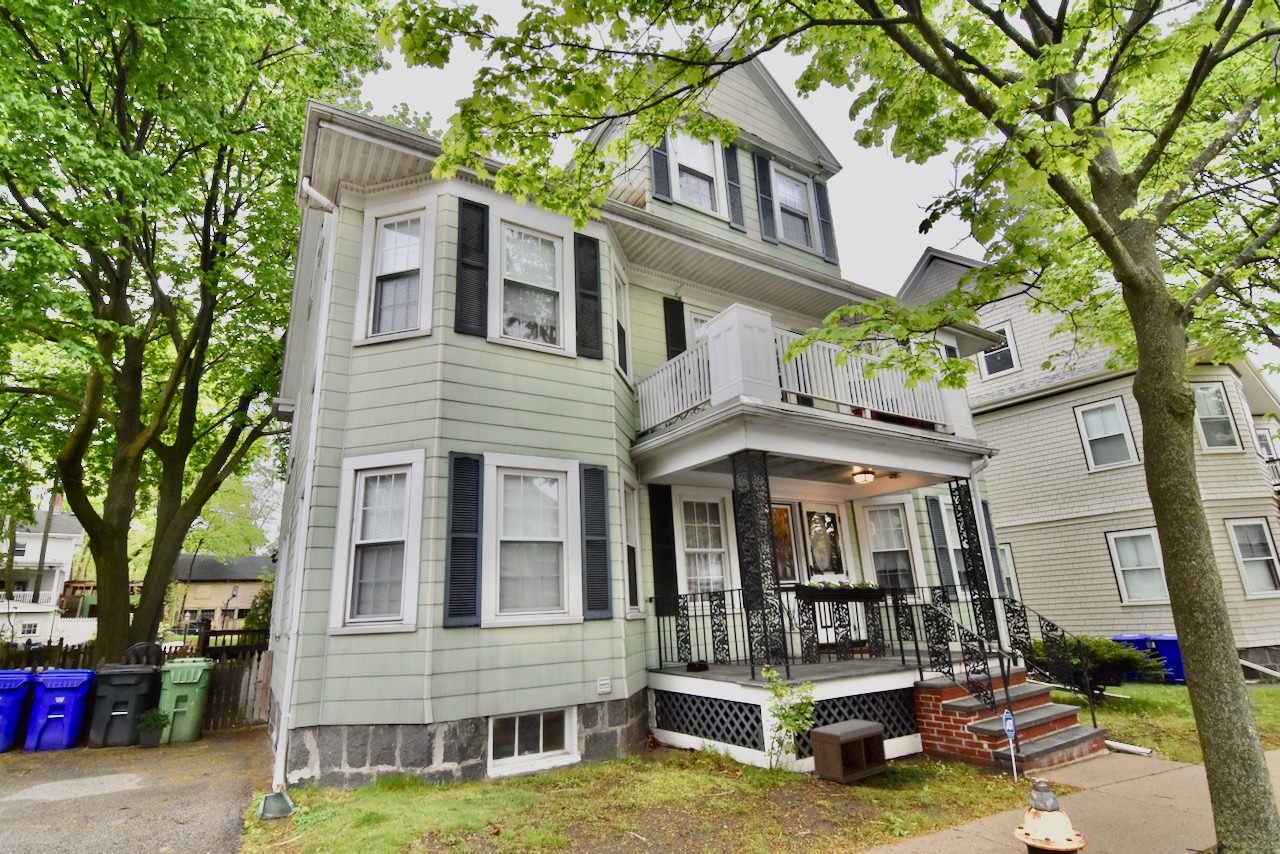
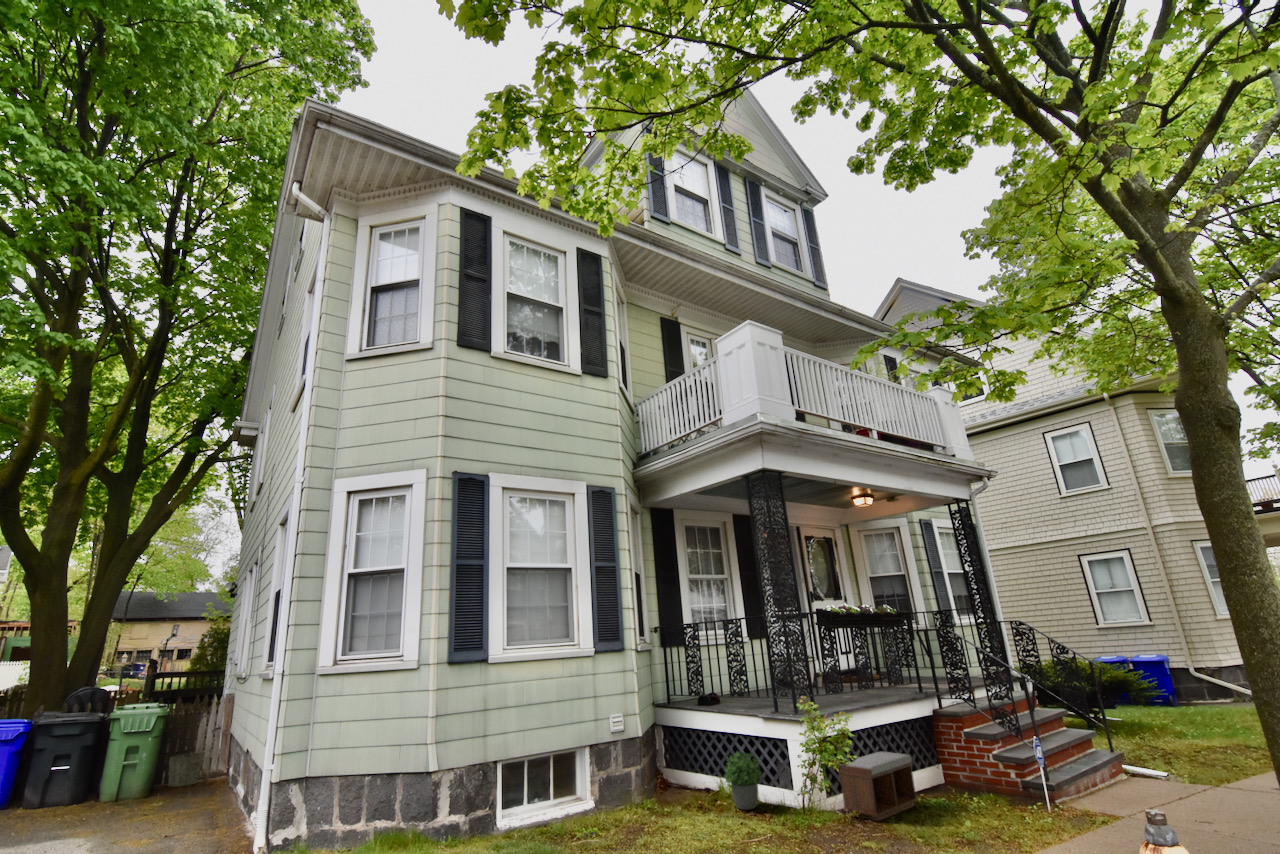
bucket: none [215,700,248,731] -> present [168,752,203,787]
potted plant: present [136,708,171,748] -> present [725,752,762,810]

